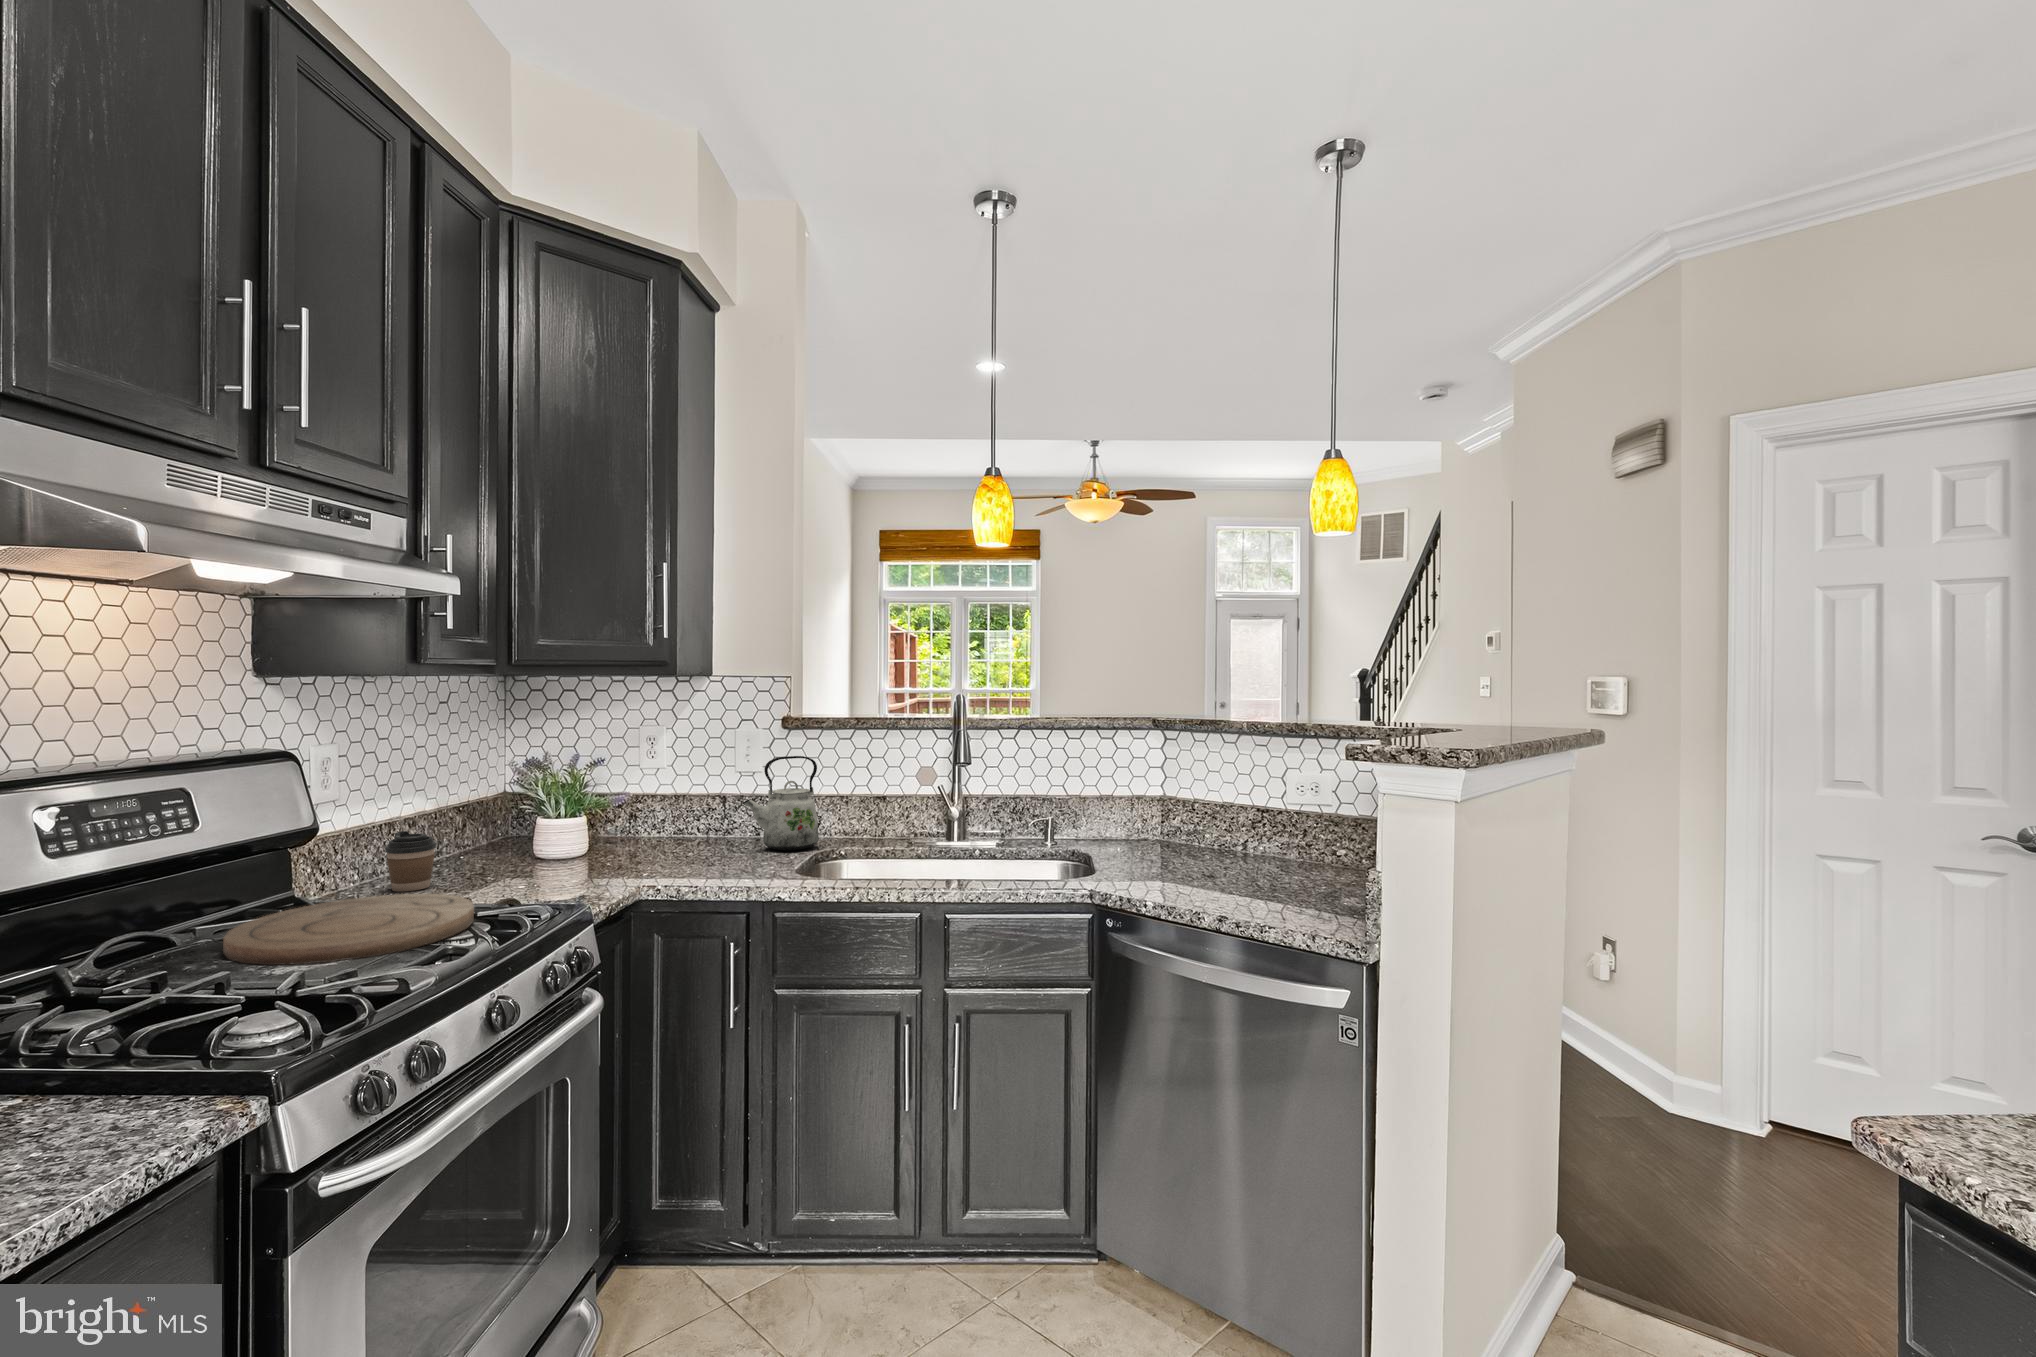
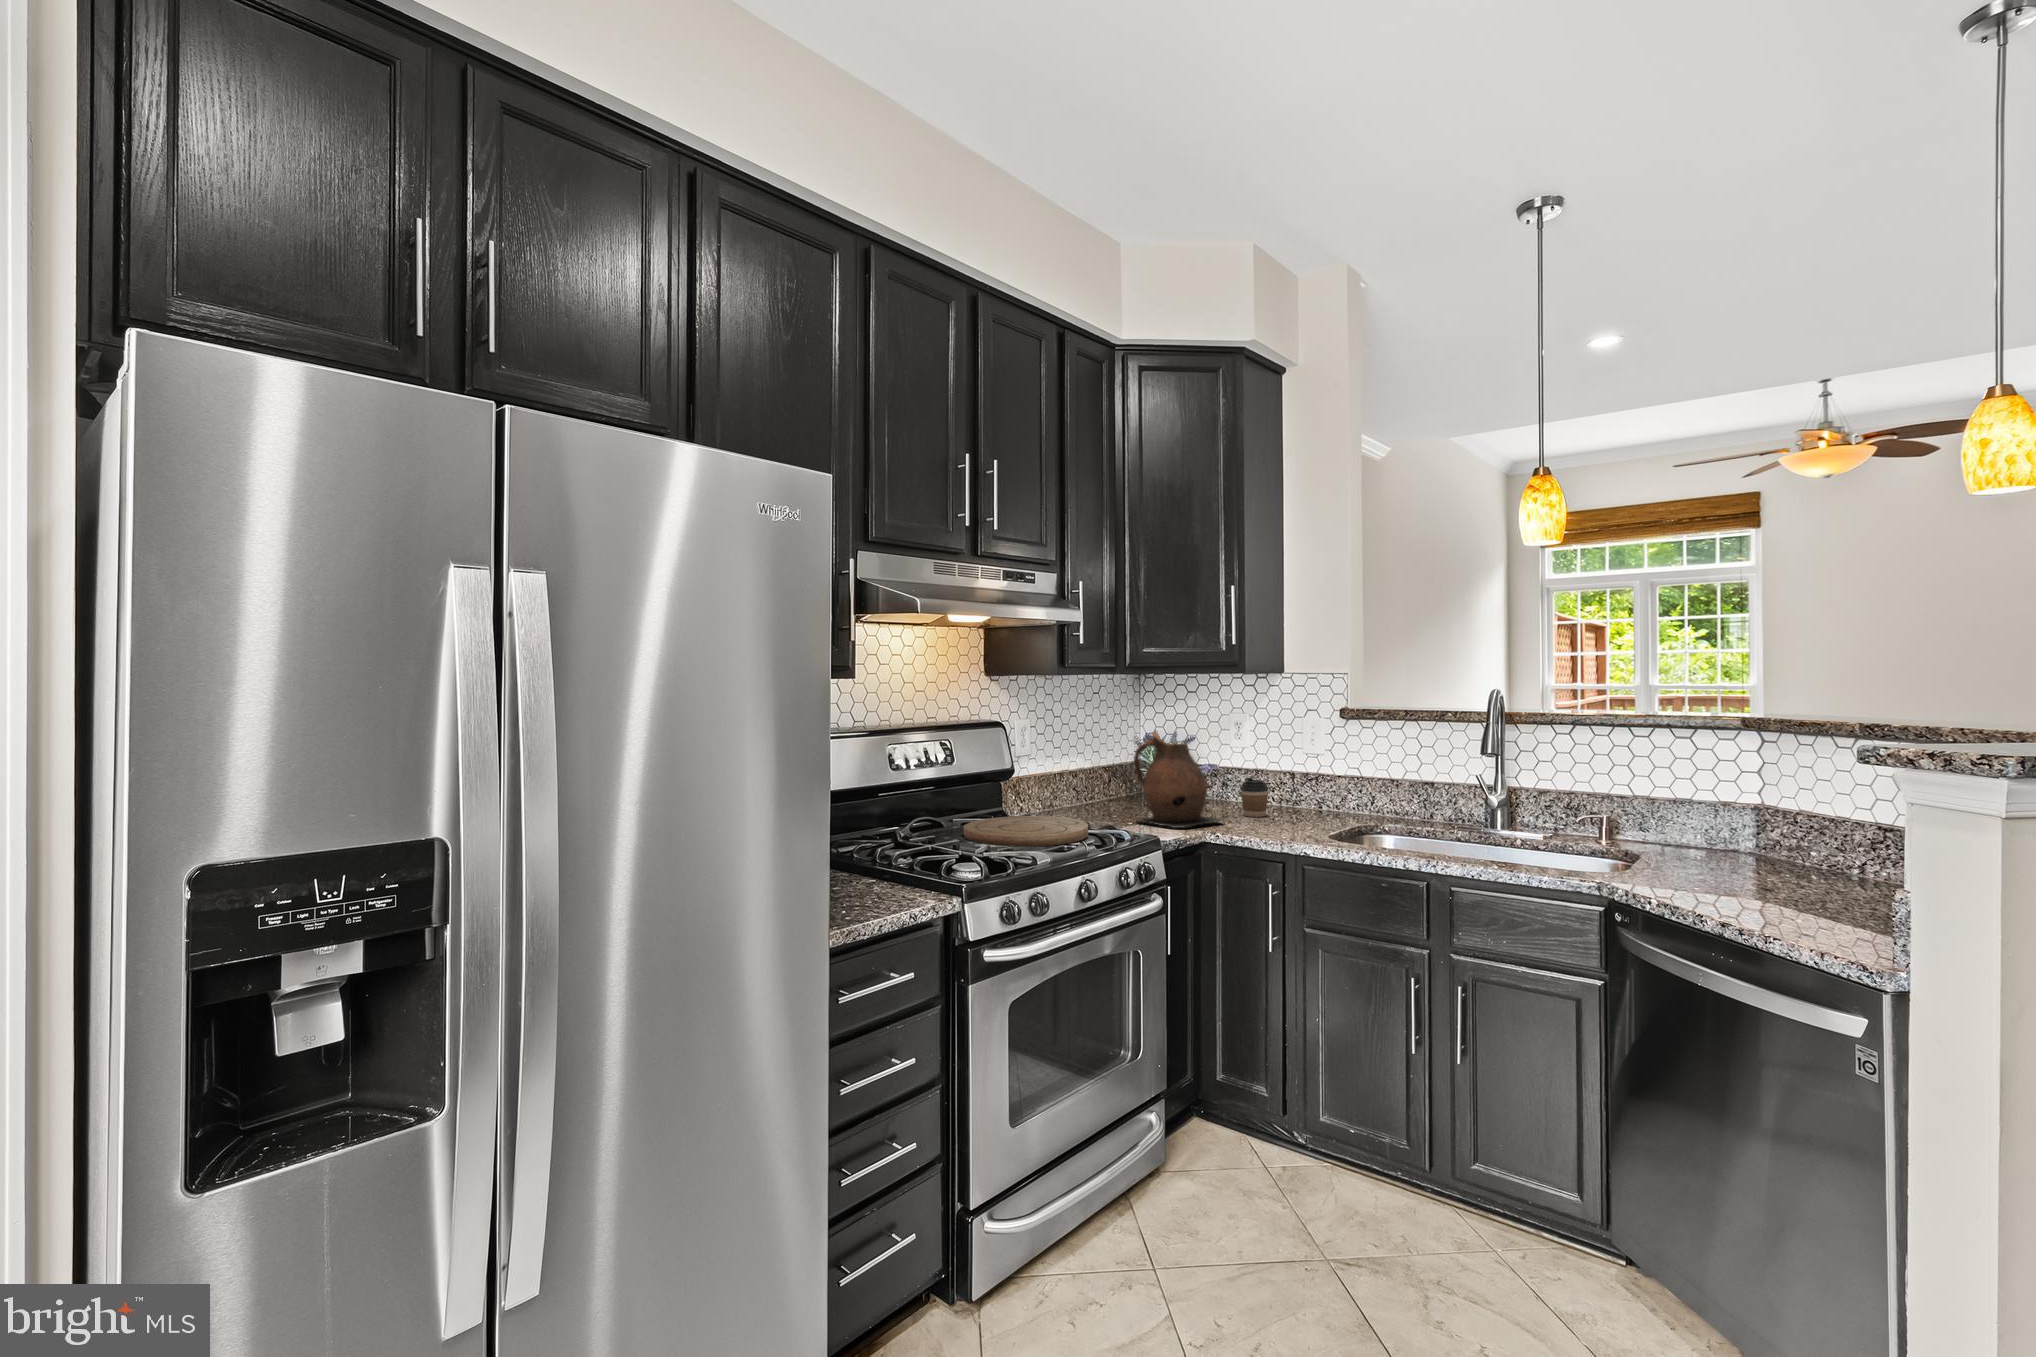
ceramic pitcher: none [530,755,659,888] -> present [1134,732,1222,828]
kettle: present [743,756,819,851] -> none [1299,741,1367,823]
coffee cup: present [385,831,436,892] -> present [1240,778,1269,817]

